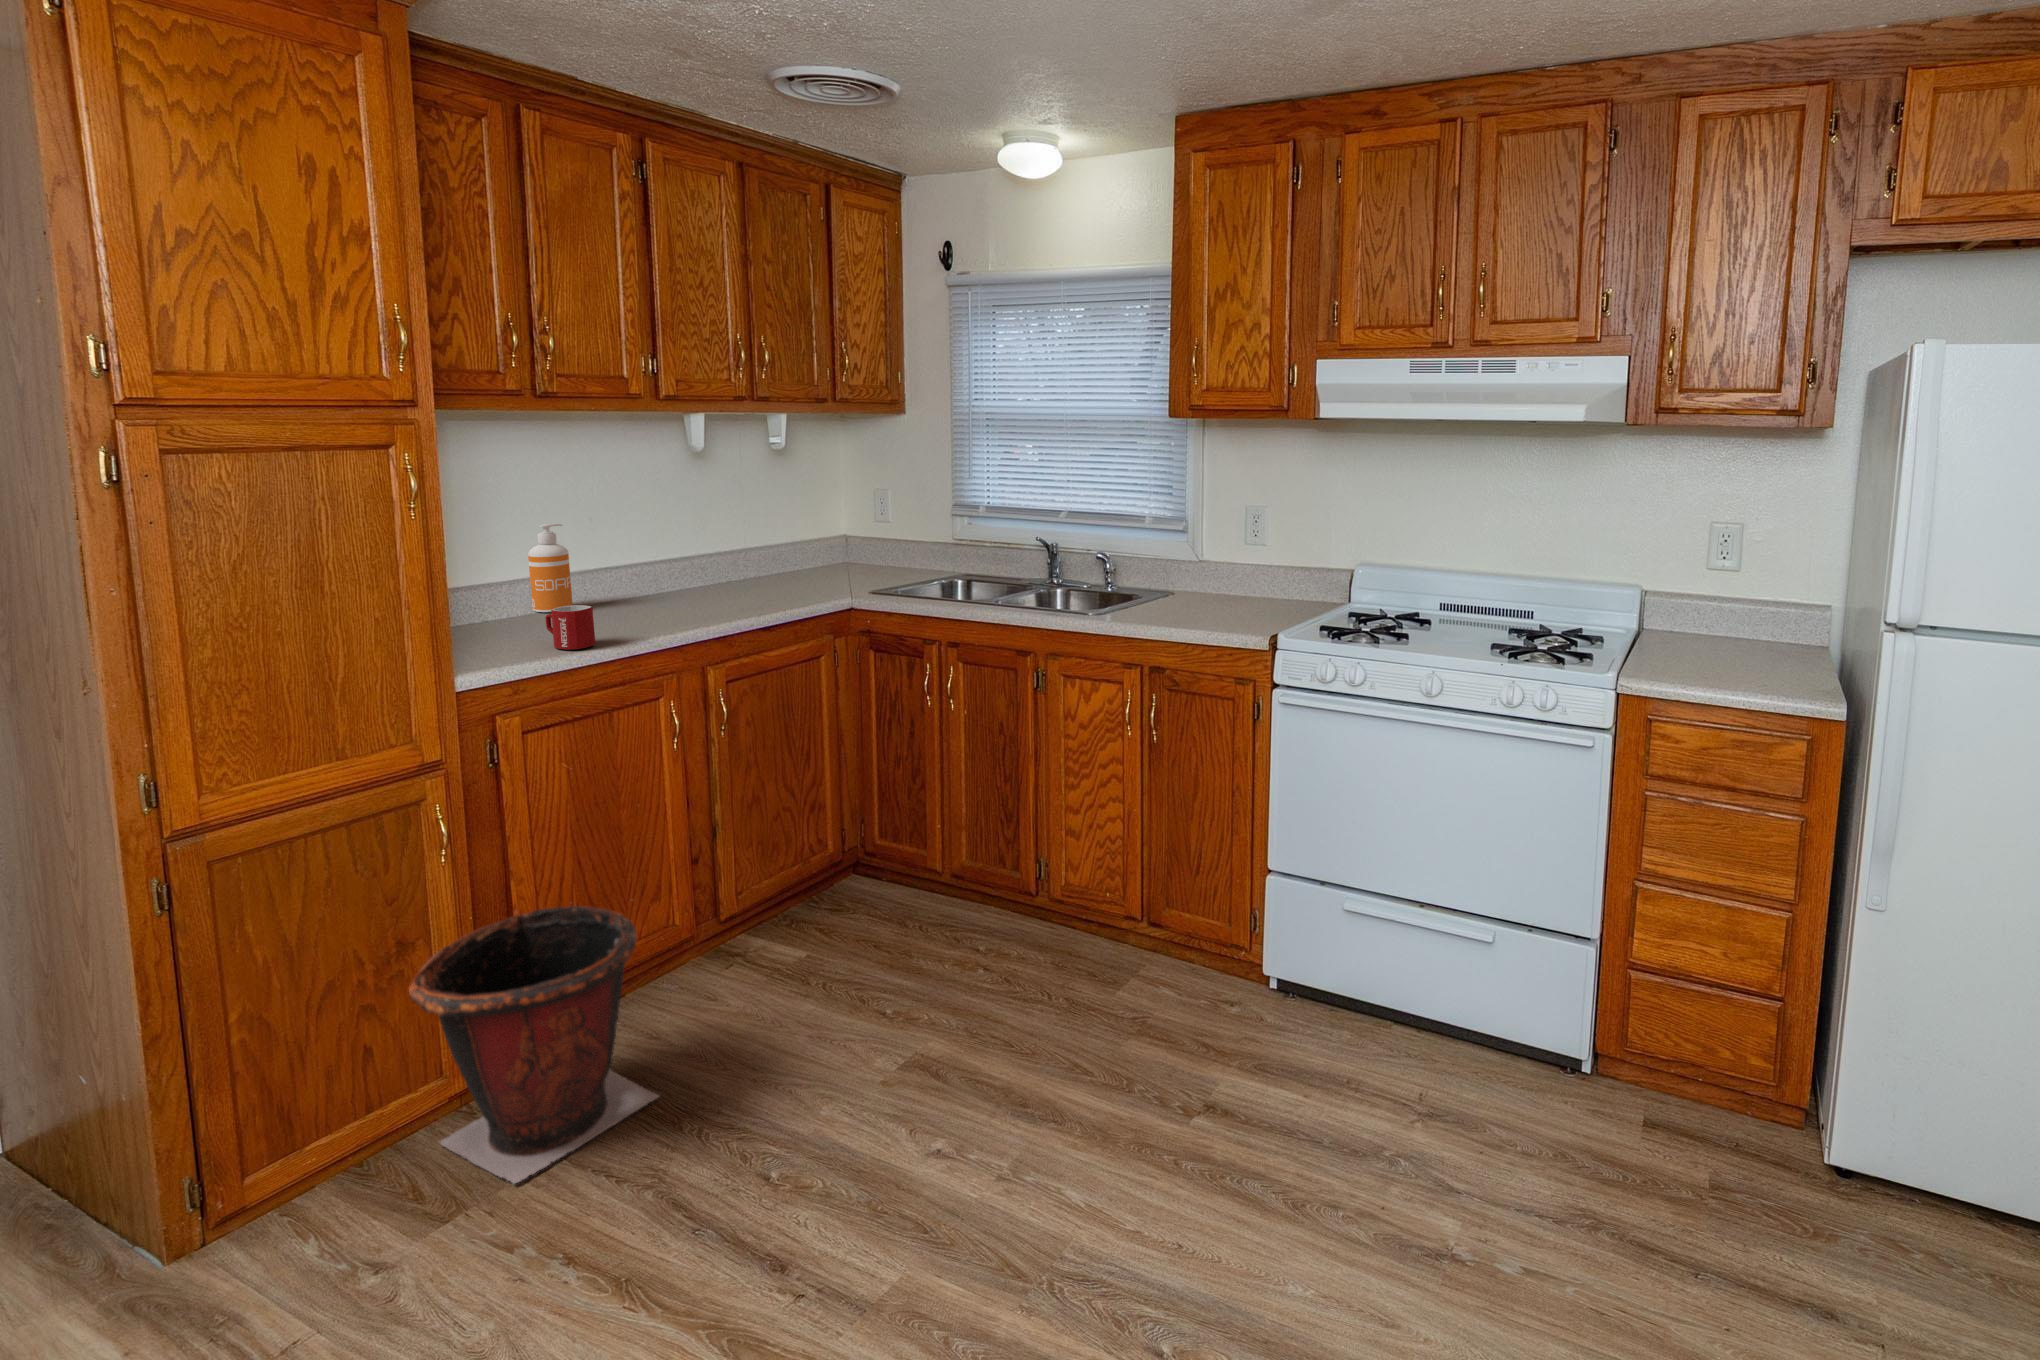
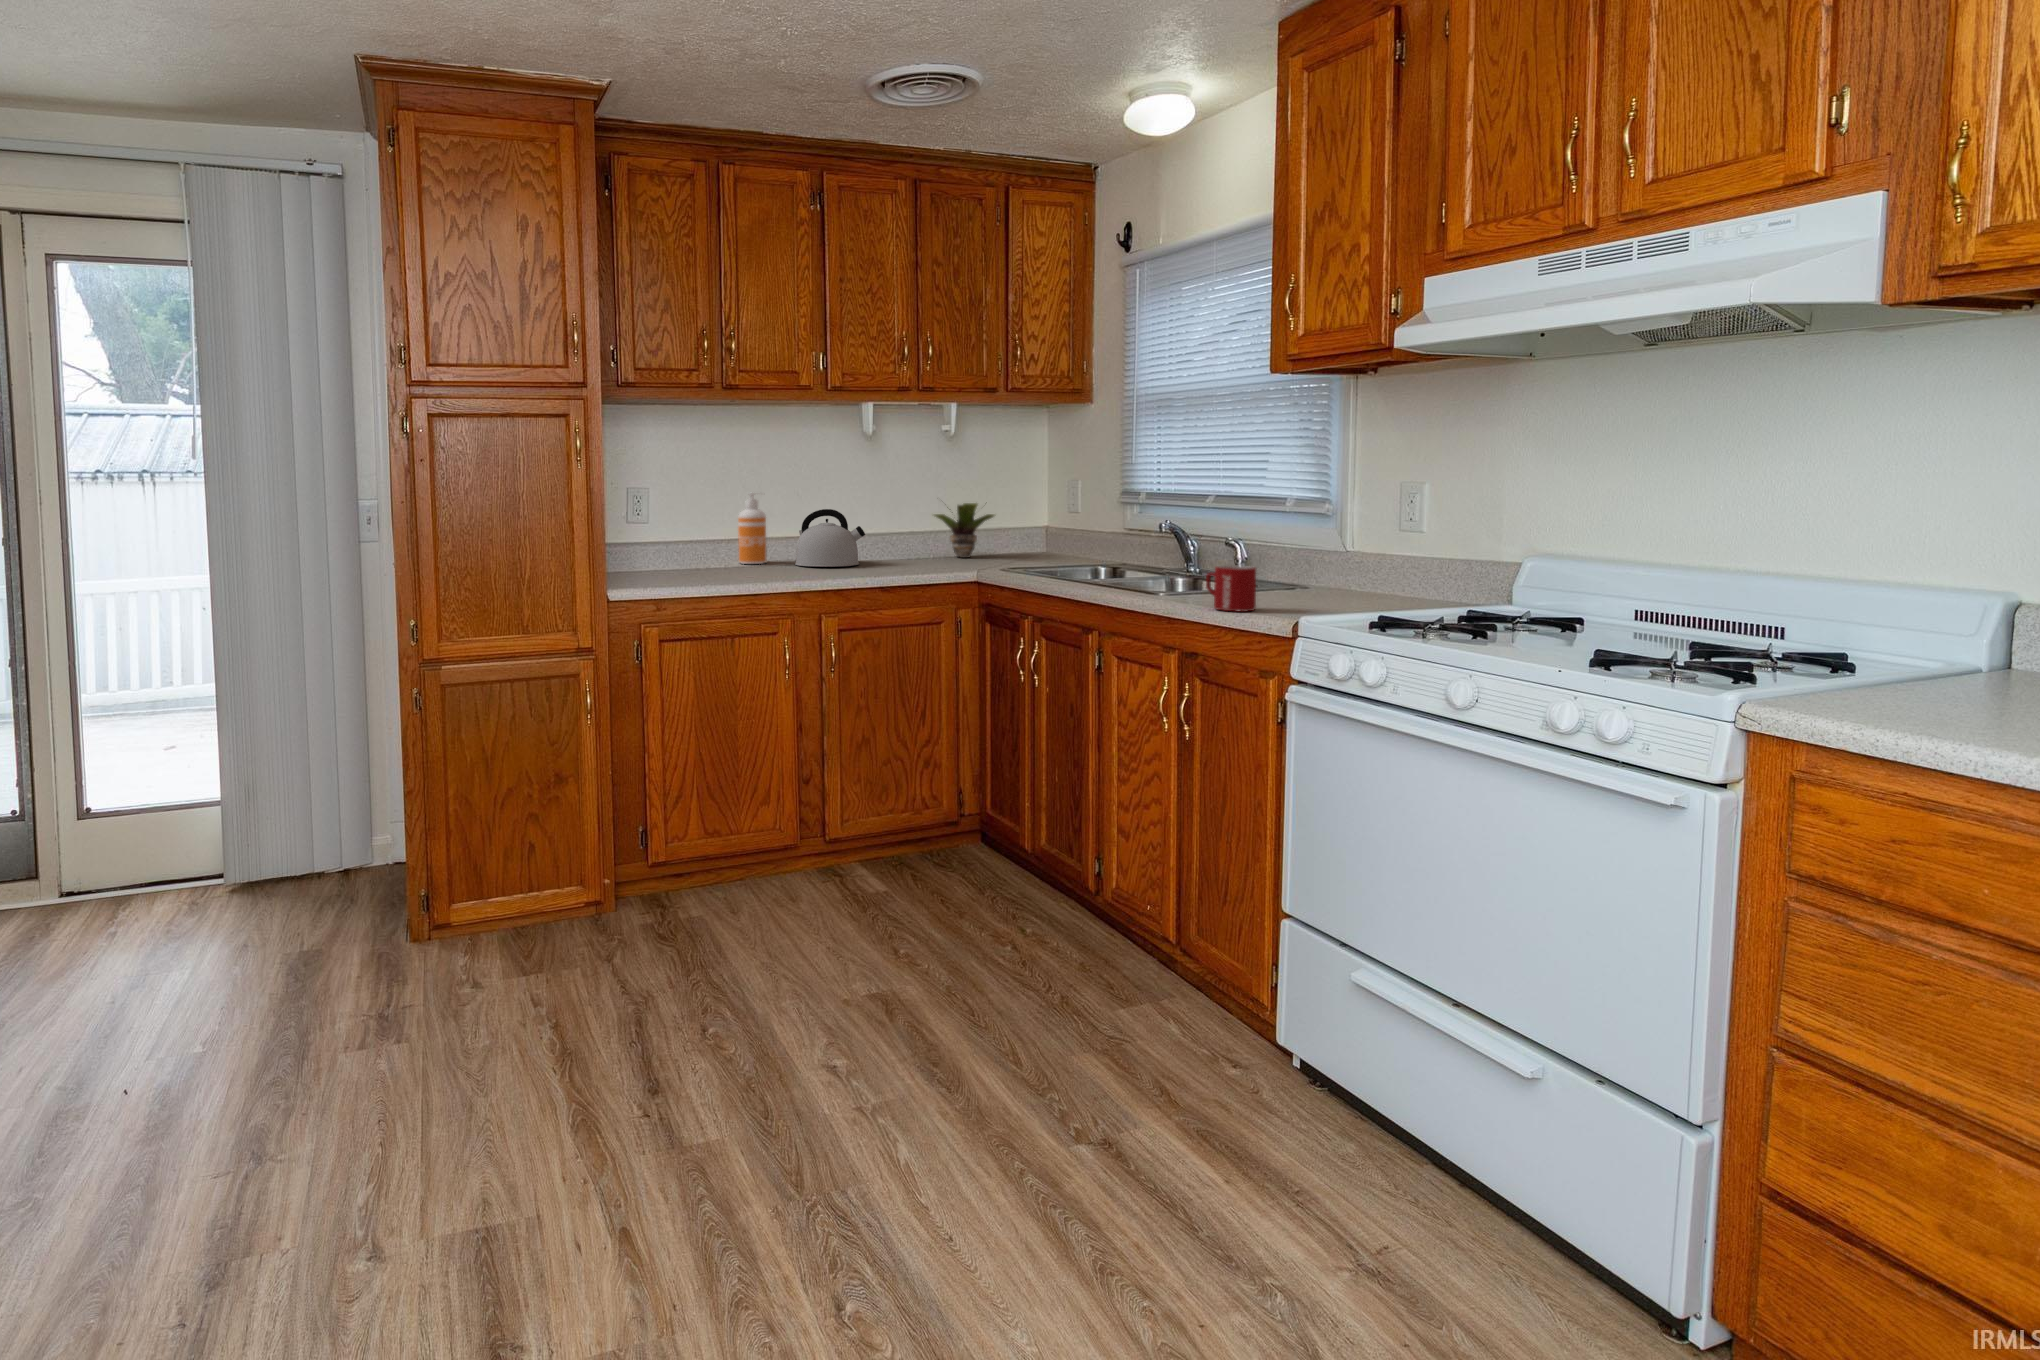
potted plant: none [743,512,826,575] -> present [934,503,994,558]
kettle: none [610,538,697,607] -> present [795,509,865,567]
mug: present [546,605,595,649] -> present [1206,565,1256,612]
waste bin: present [409,906,659,1184] -> none [535,774,692,972]

